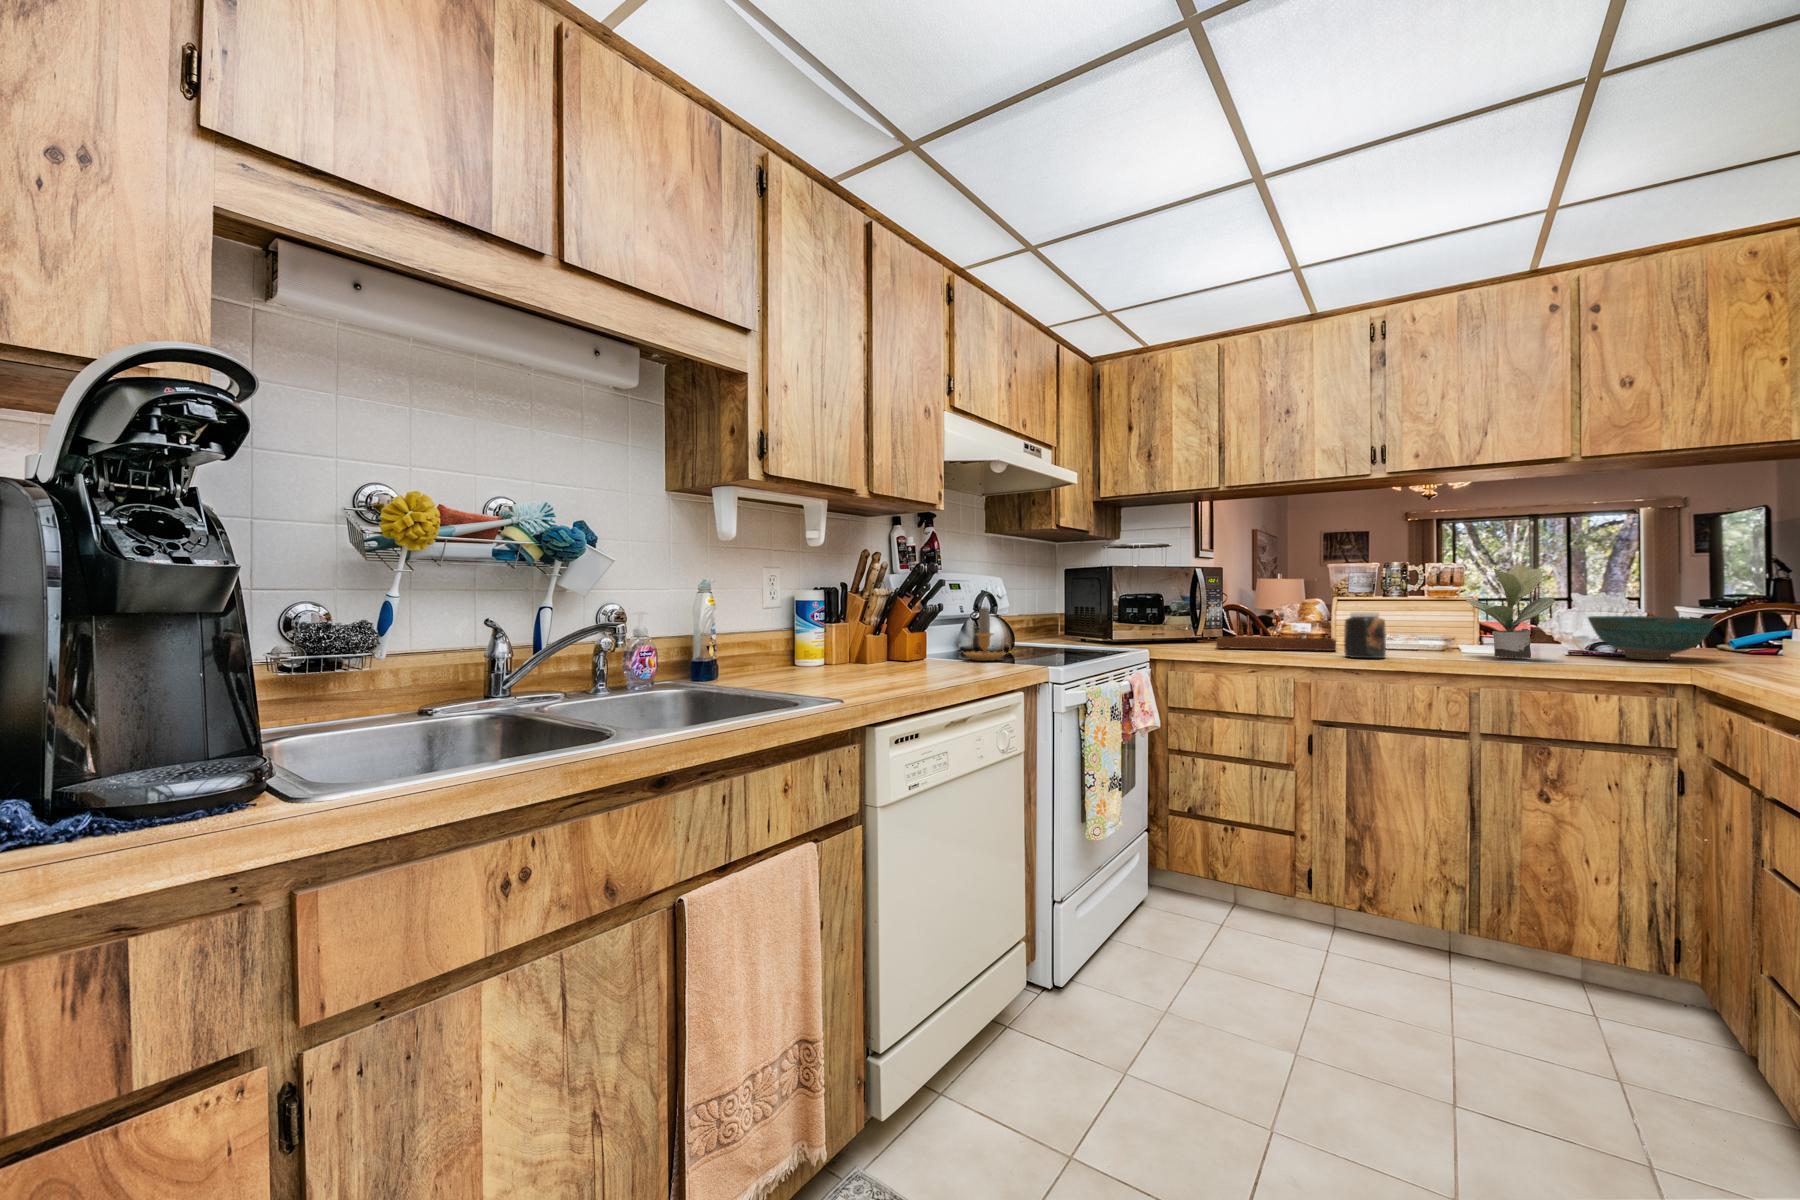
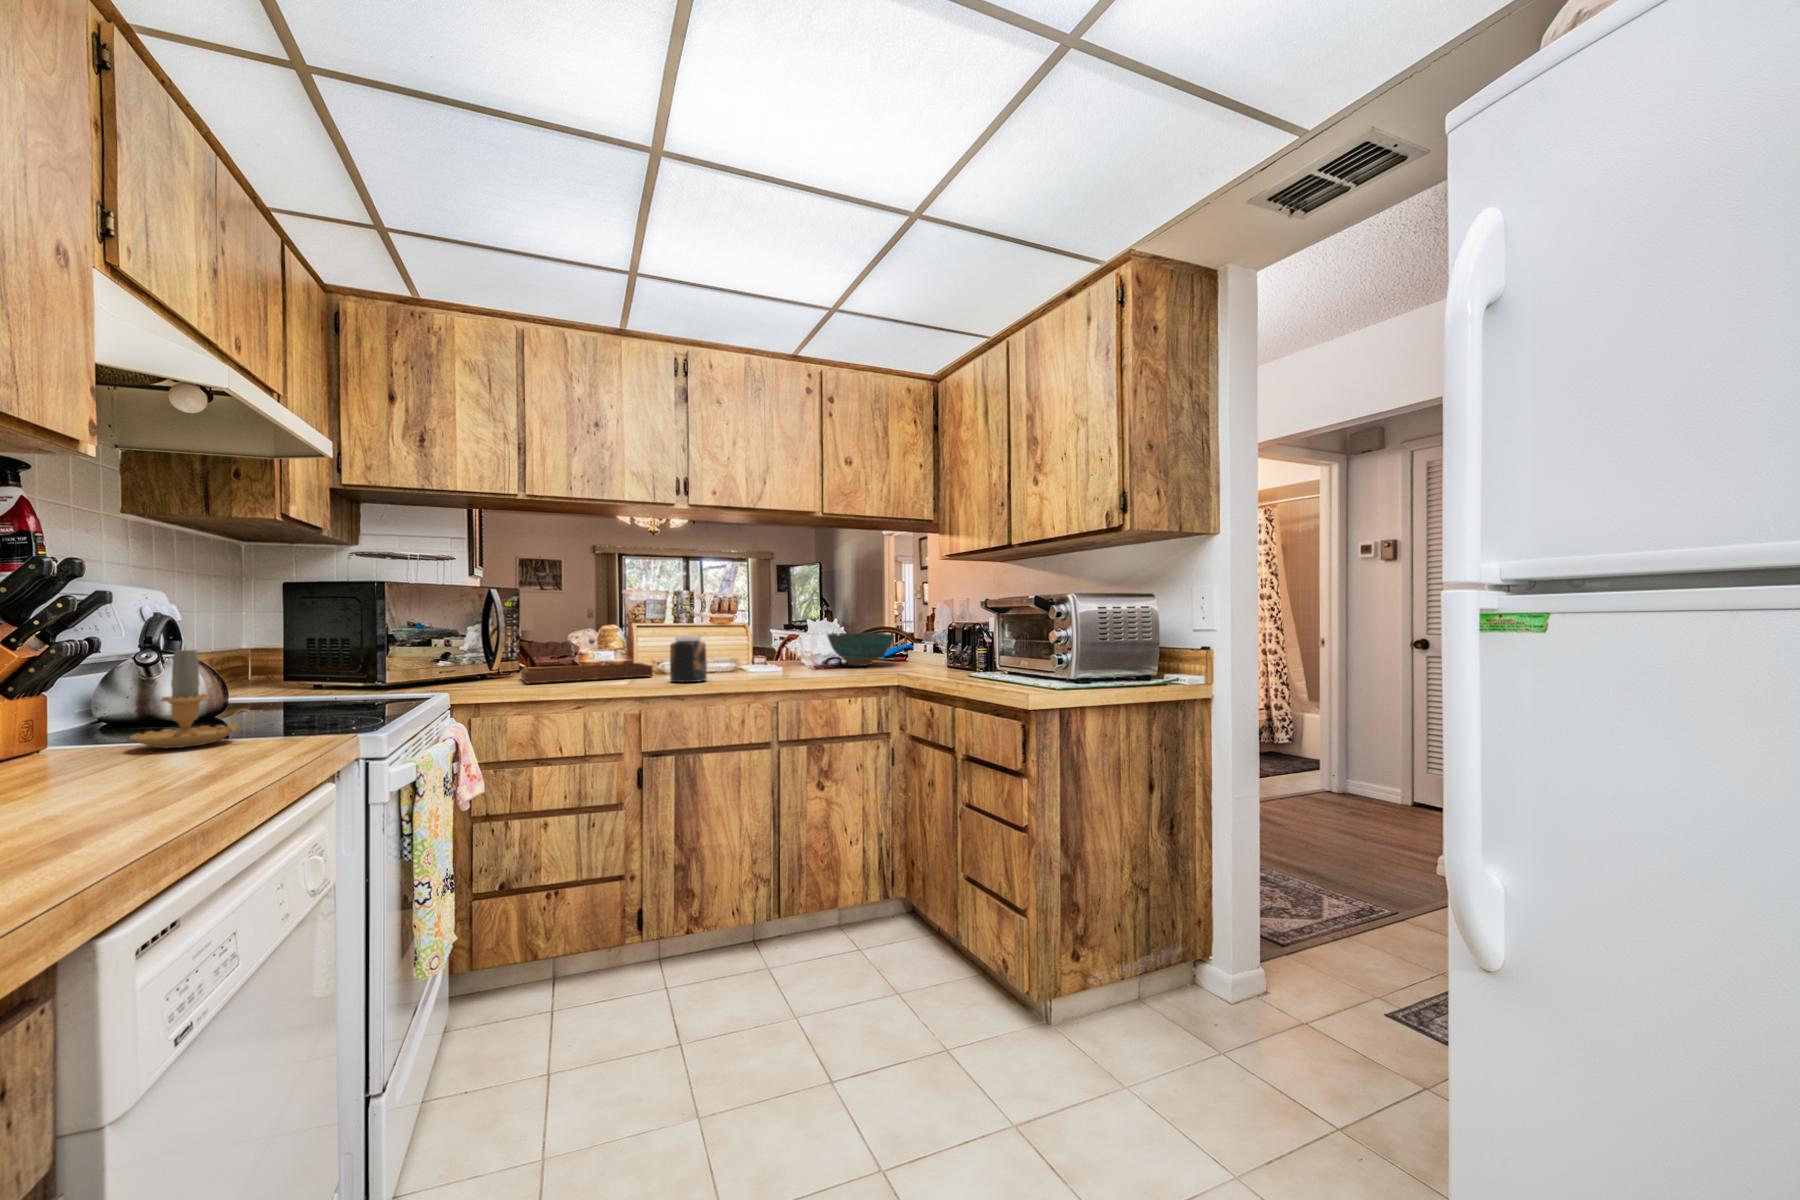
potted plant: present [1466,566,1555,659] -> none [756,593,820,671]

